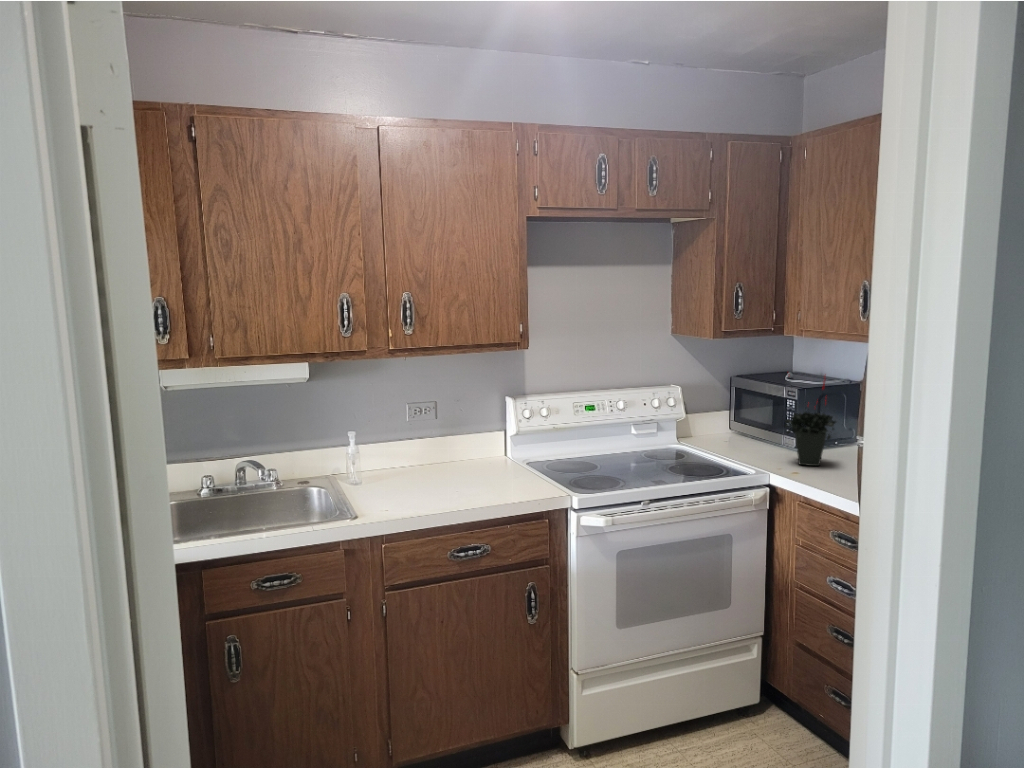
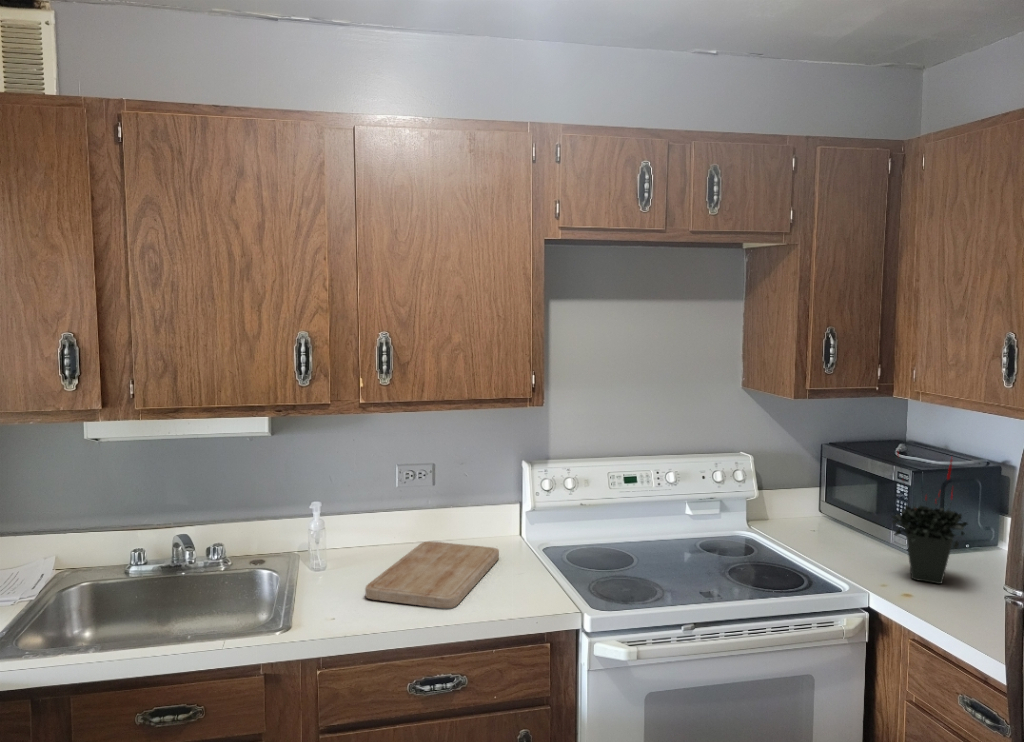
cutting board: none [404,461,495,500] -> present [365,541,499,608]

